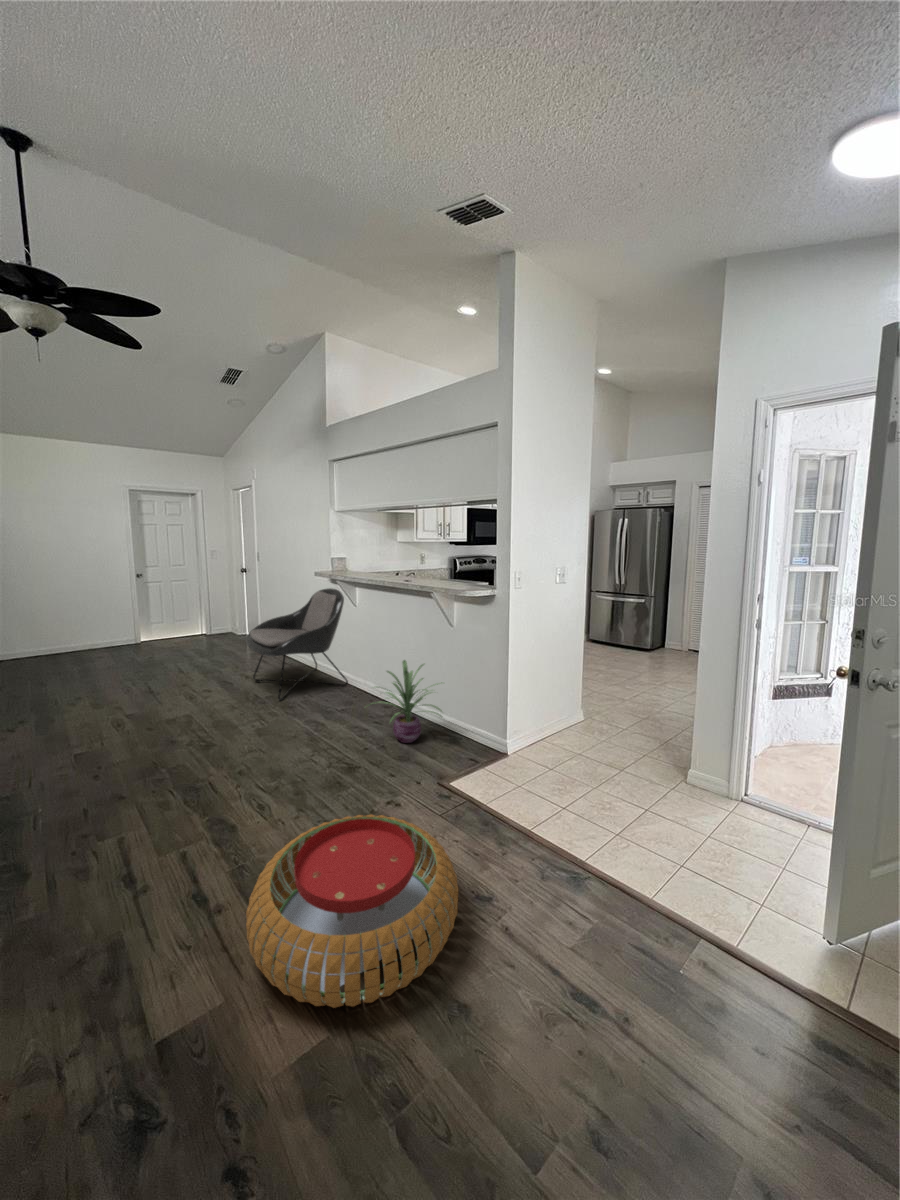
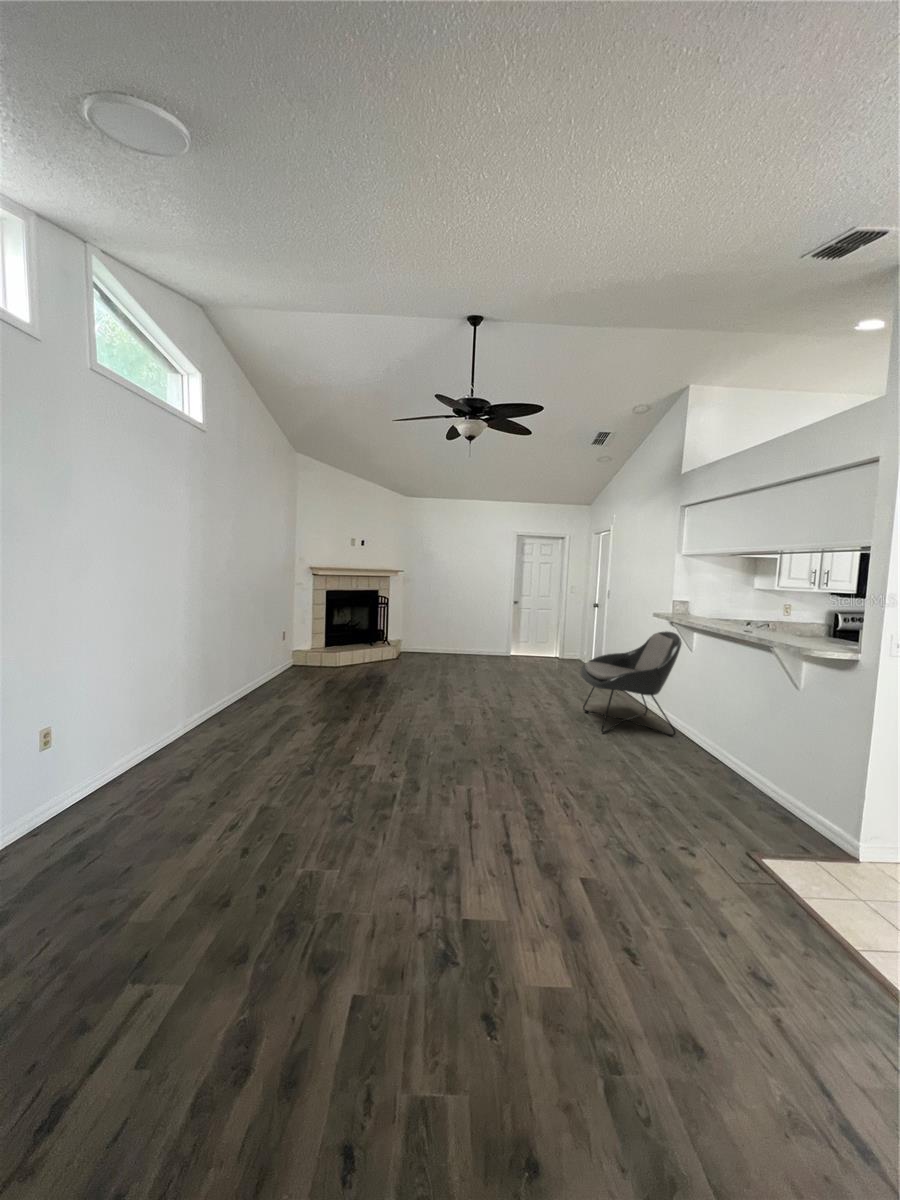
decorative plant: present [372,660,442,743] -> none [678,716,781,807]
pouf: present [246,815,459,1008] -> none [534,827,724,974]

